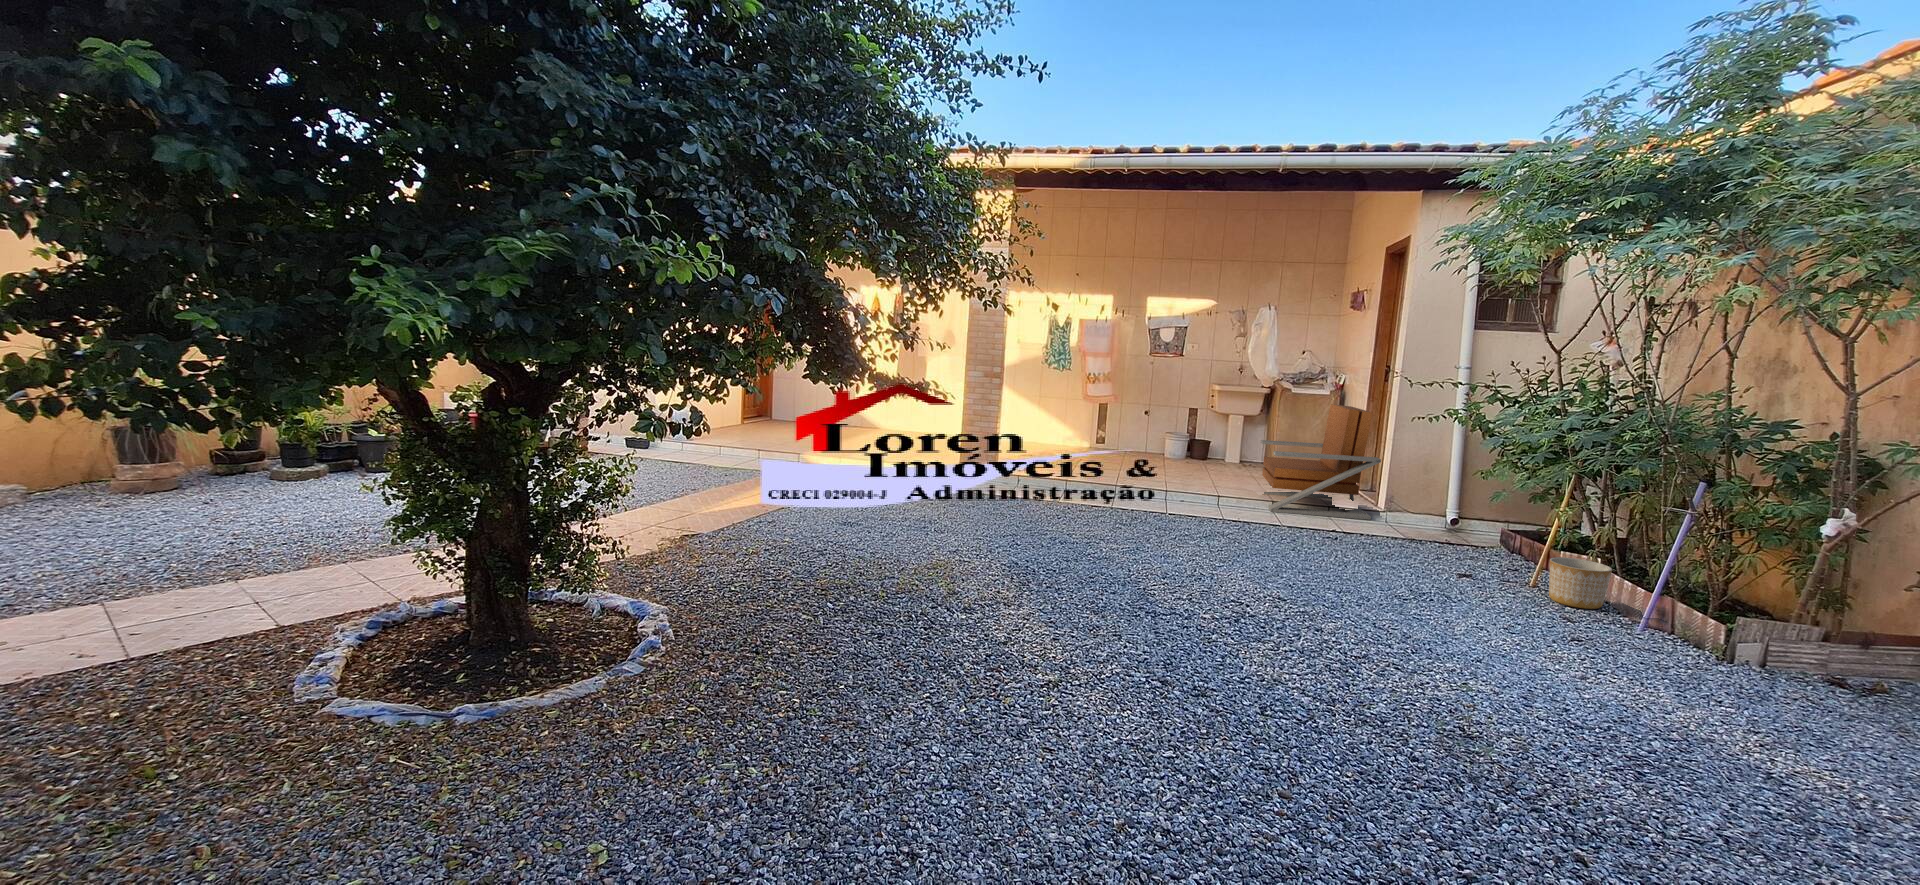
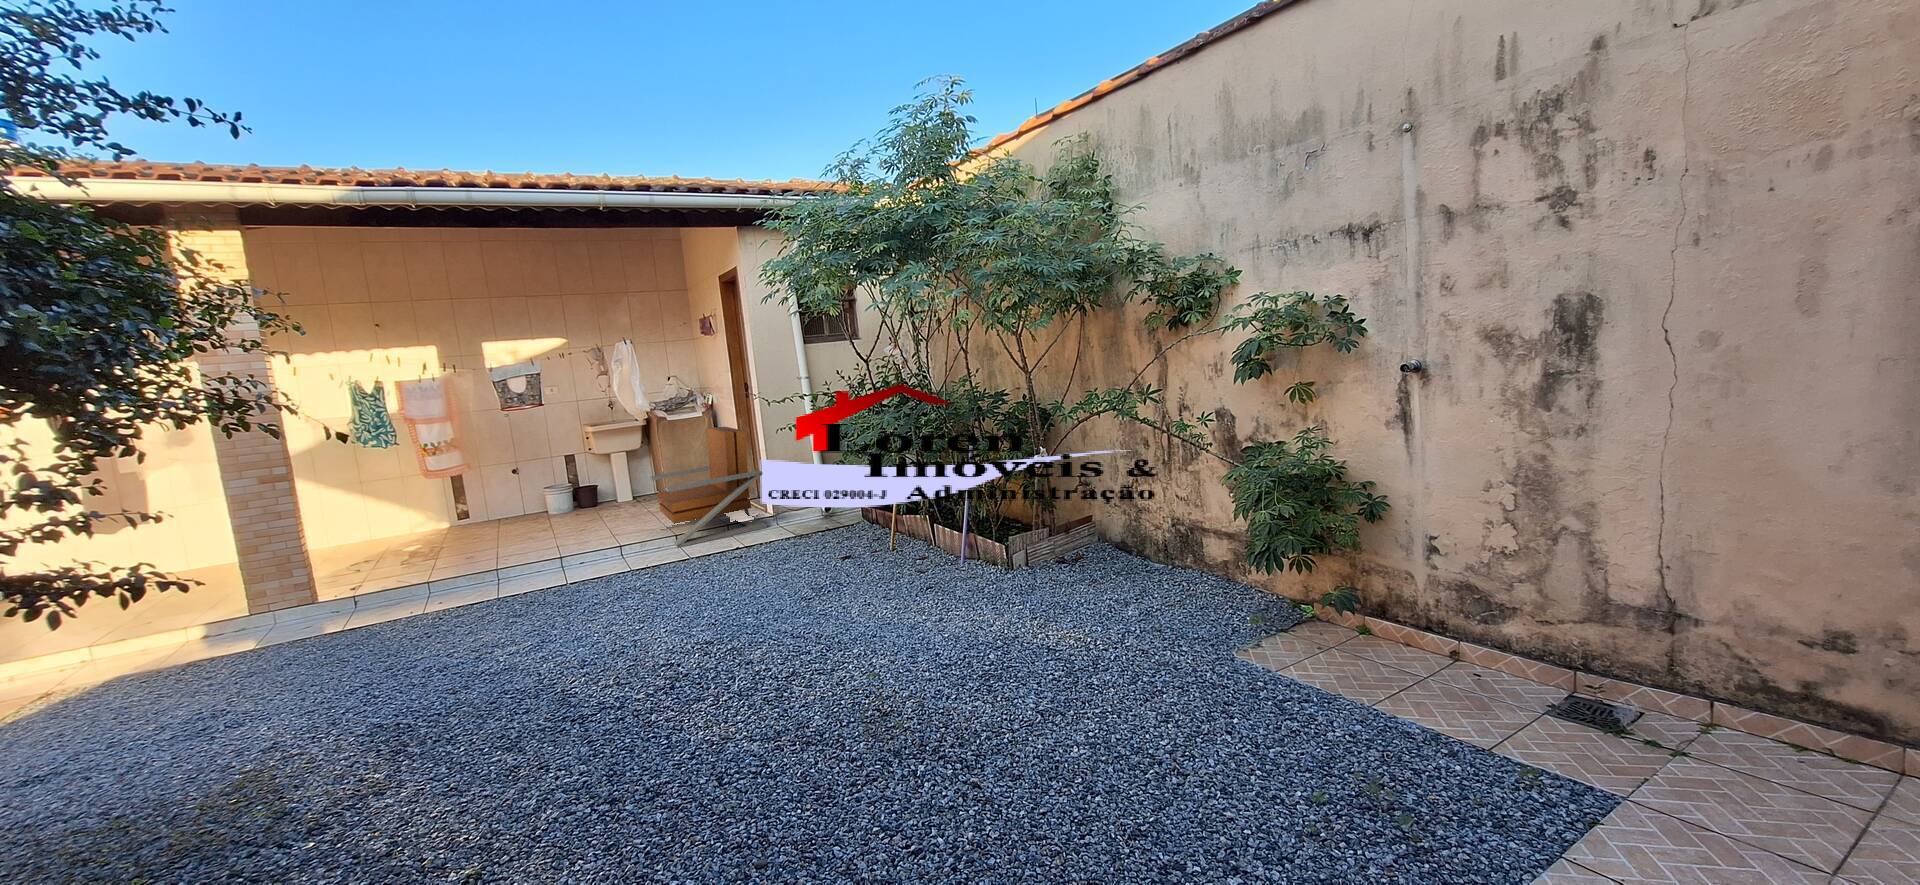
planter: present [1549,557,1612,609] -> none [899,521,937,560]

